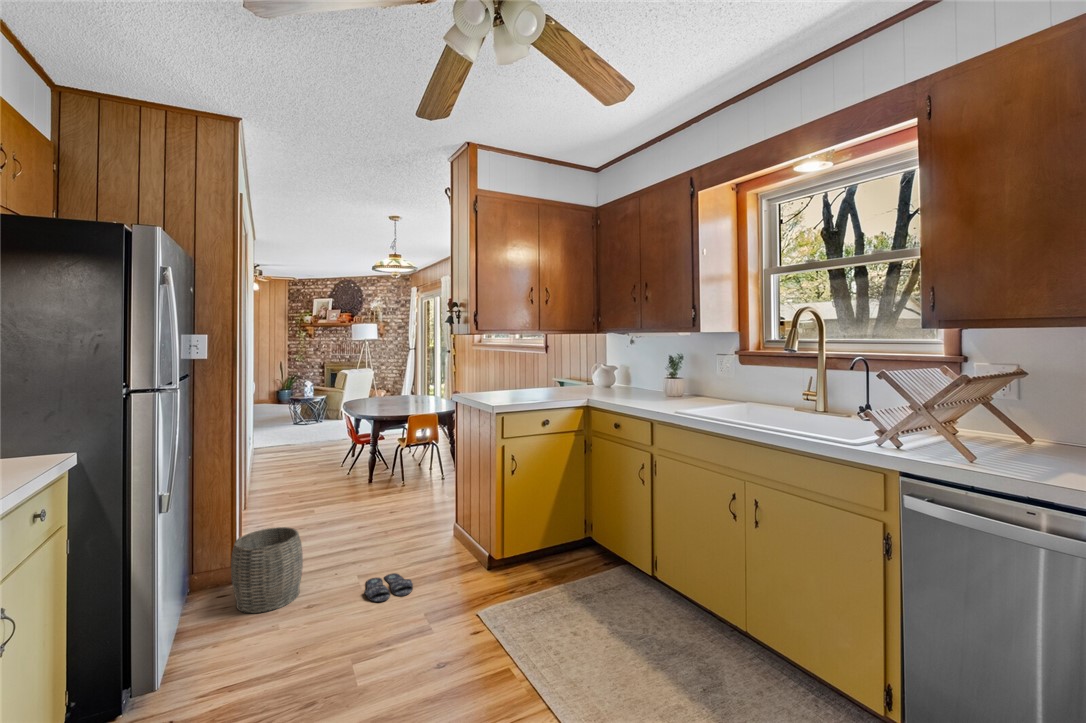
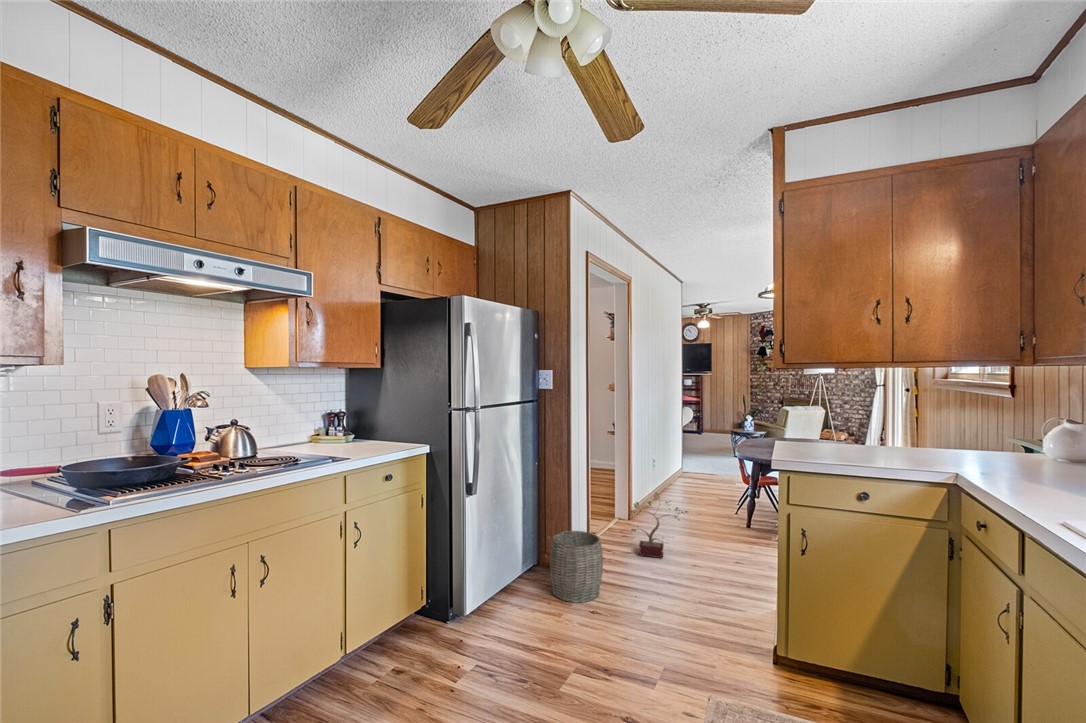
potted plant: none [285,468,352,540] -> present [630,493,687,558]
slippers: present [364,573,413,602] -> none [633,615,684,647]

